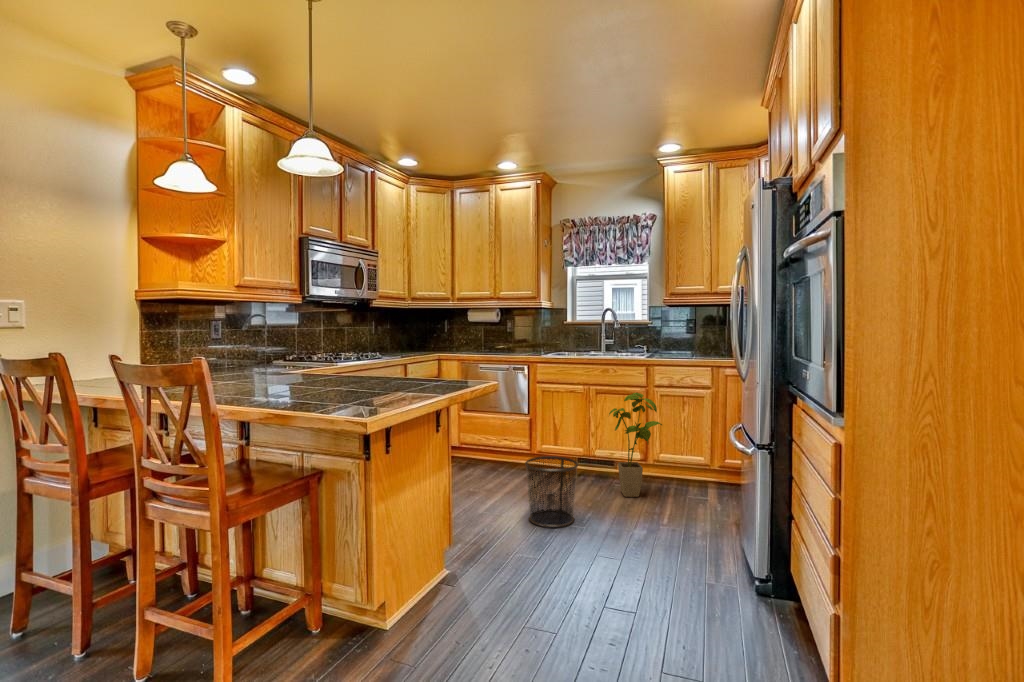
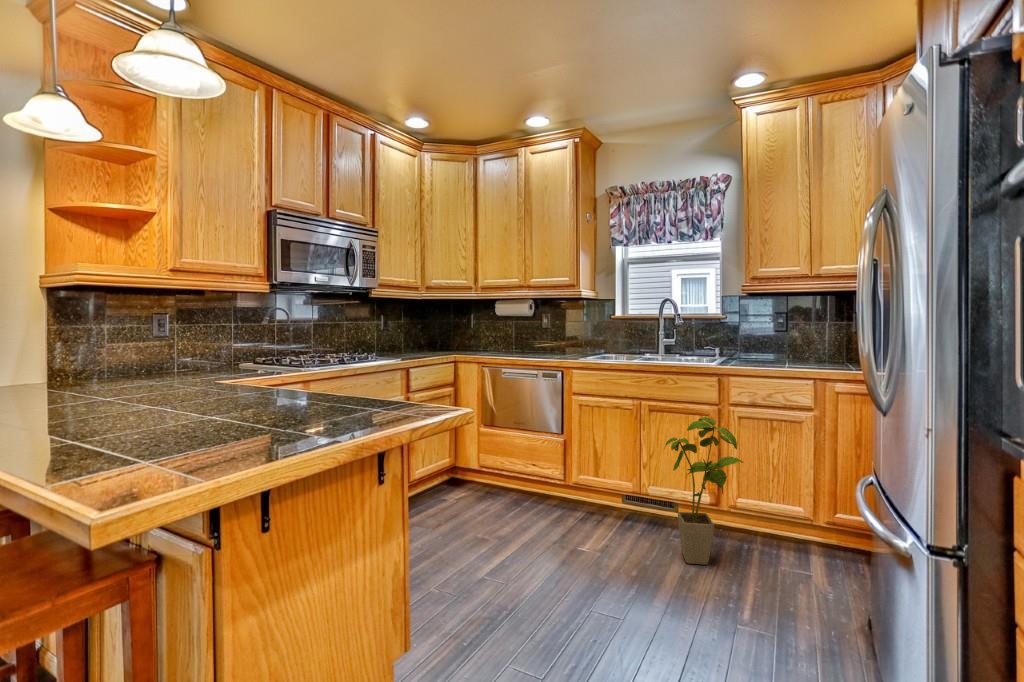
waste bin: present [525,456,578,528] -> none [538,508,617,624]

